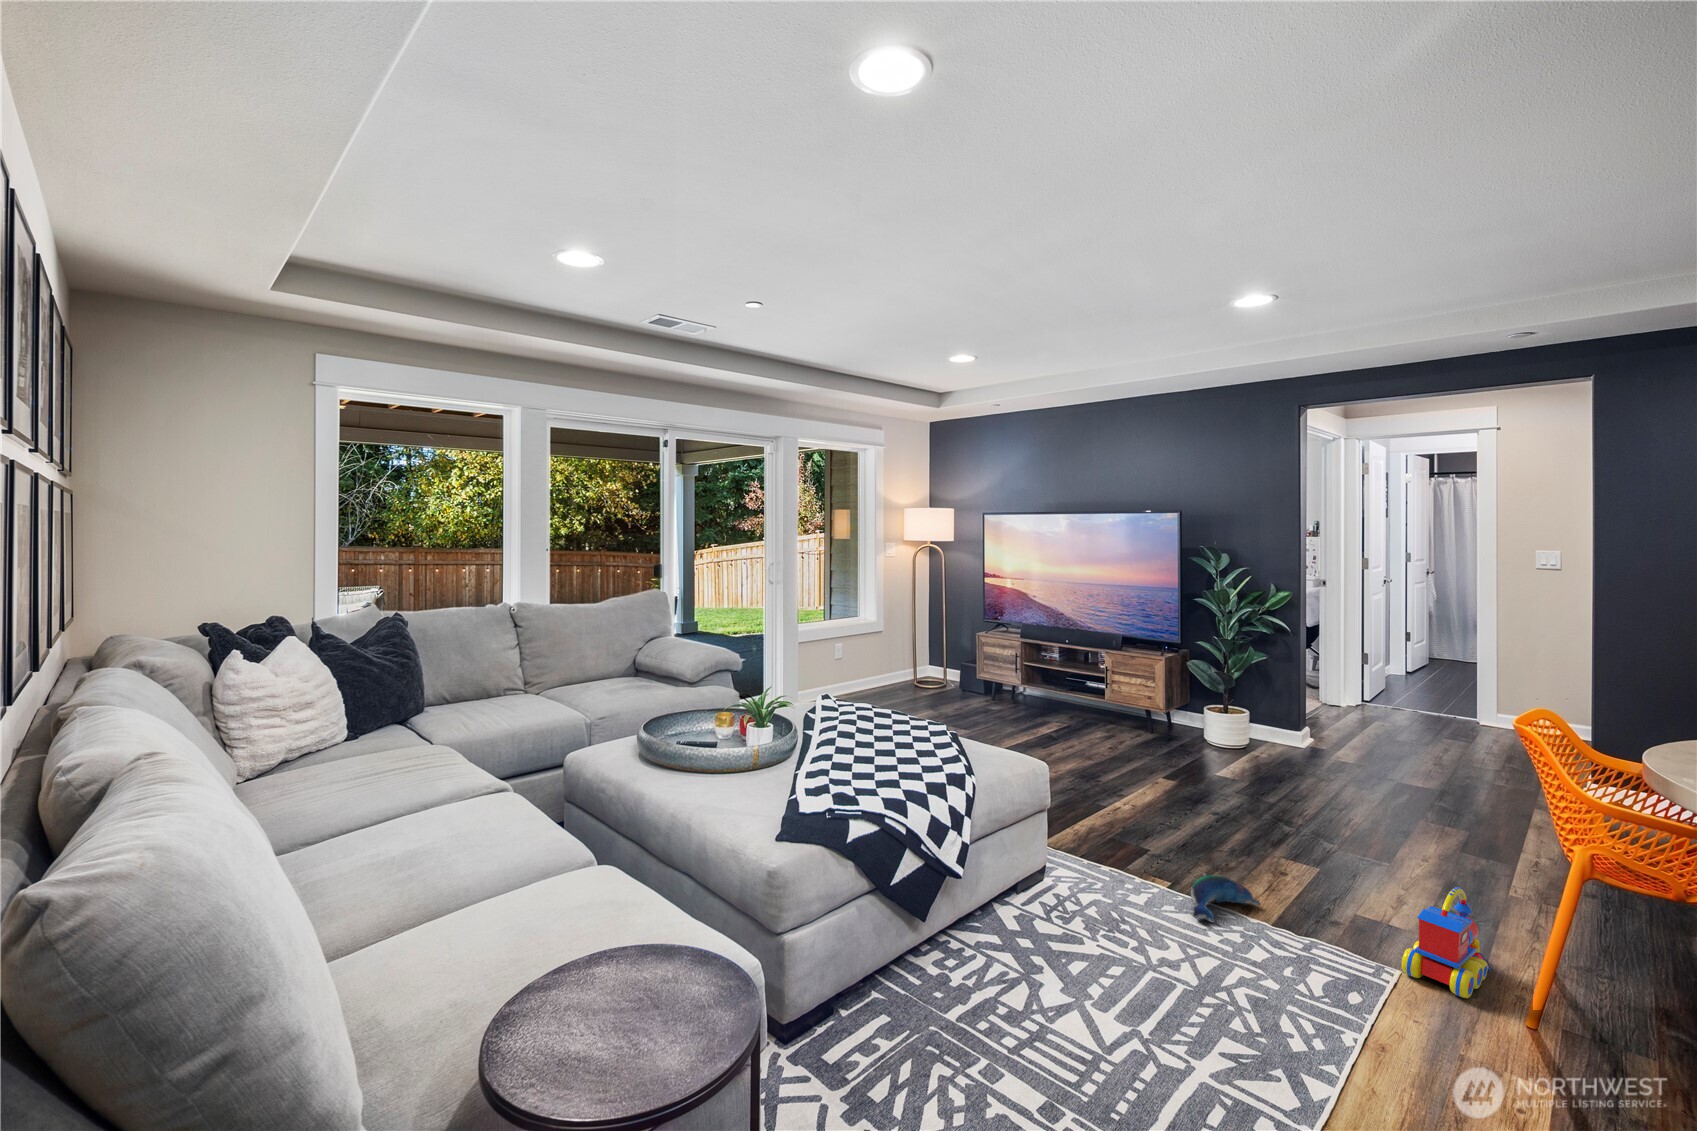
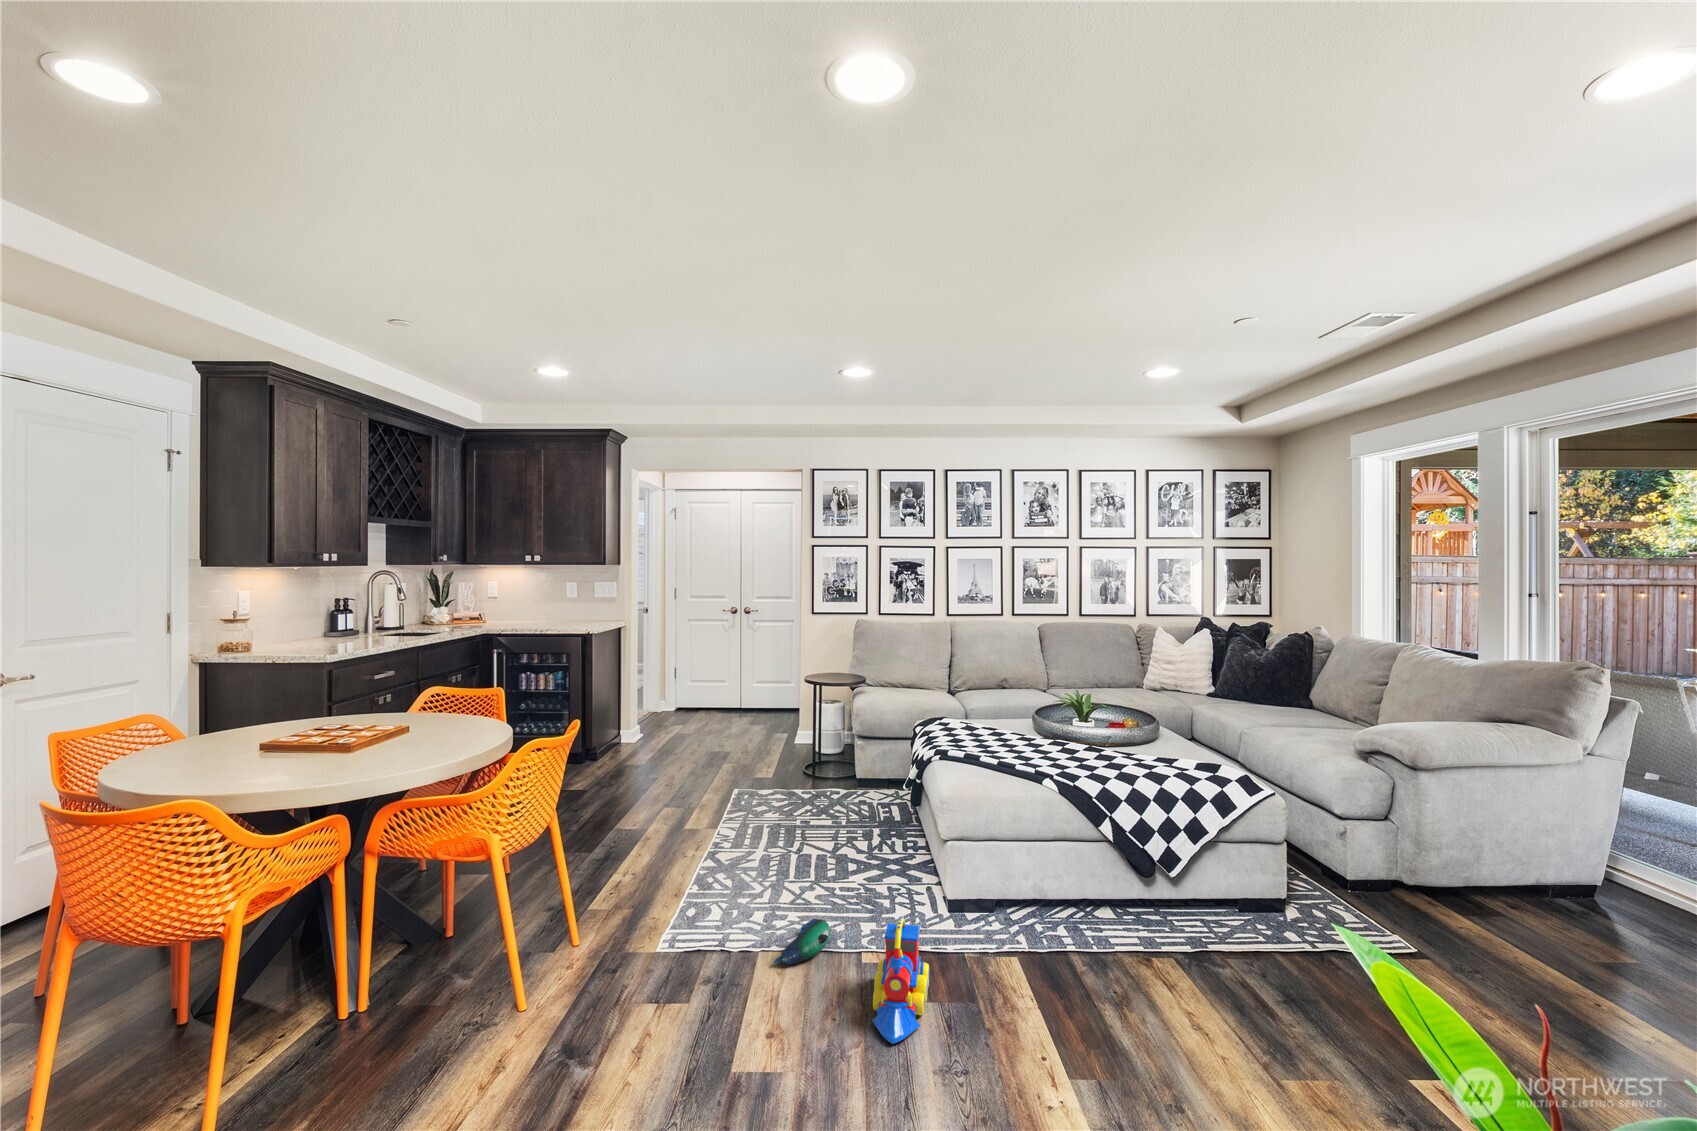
toy train: present [1402,887,1490,998] -> present [872,916,929,1044]

